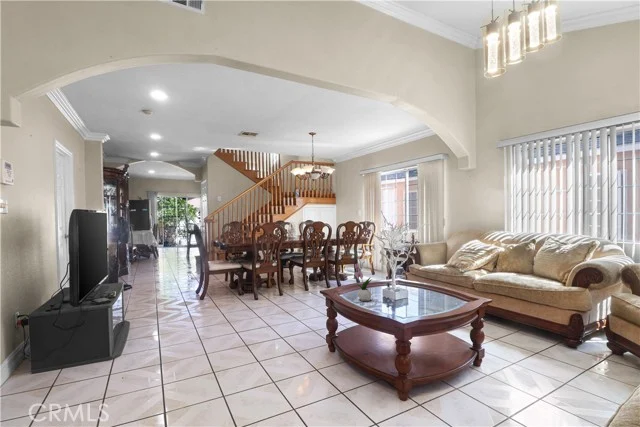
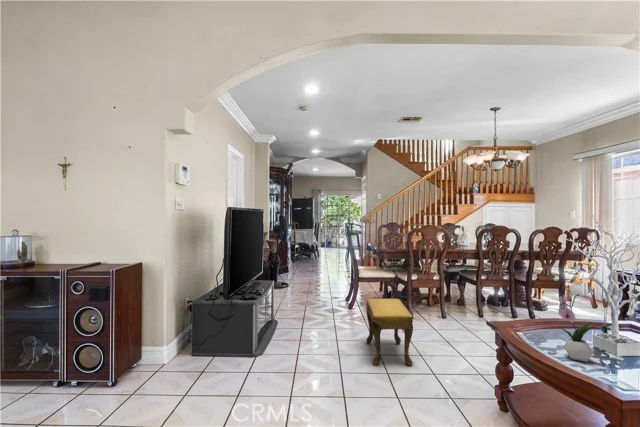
footstool: none [223,283,263,338] -> present [366,299,413,367]

